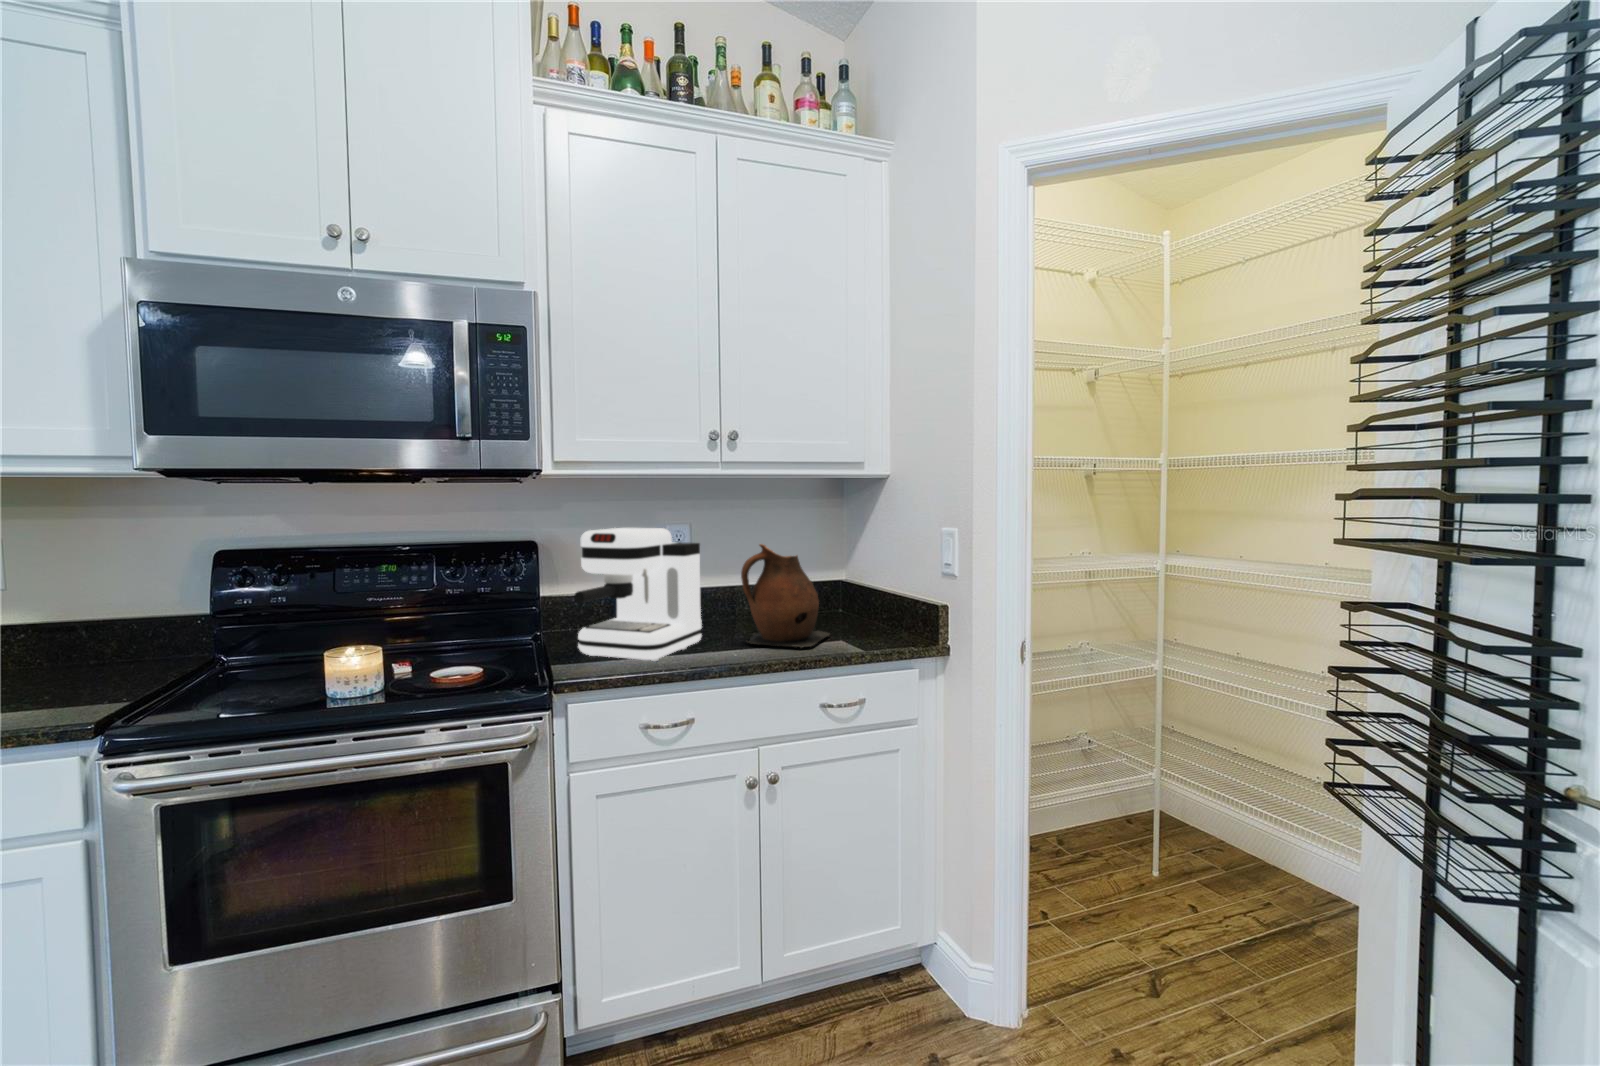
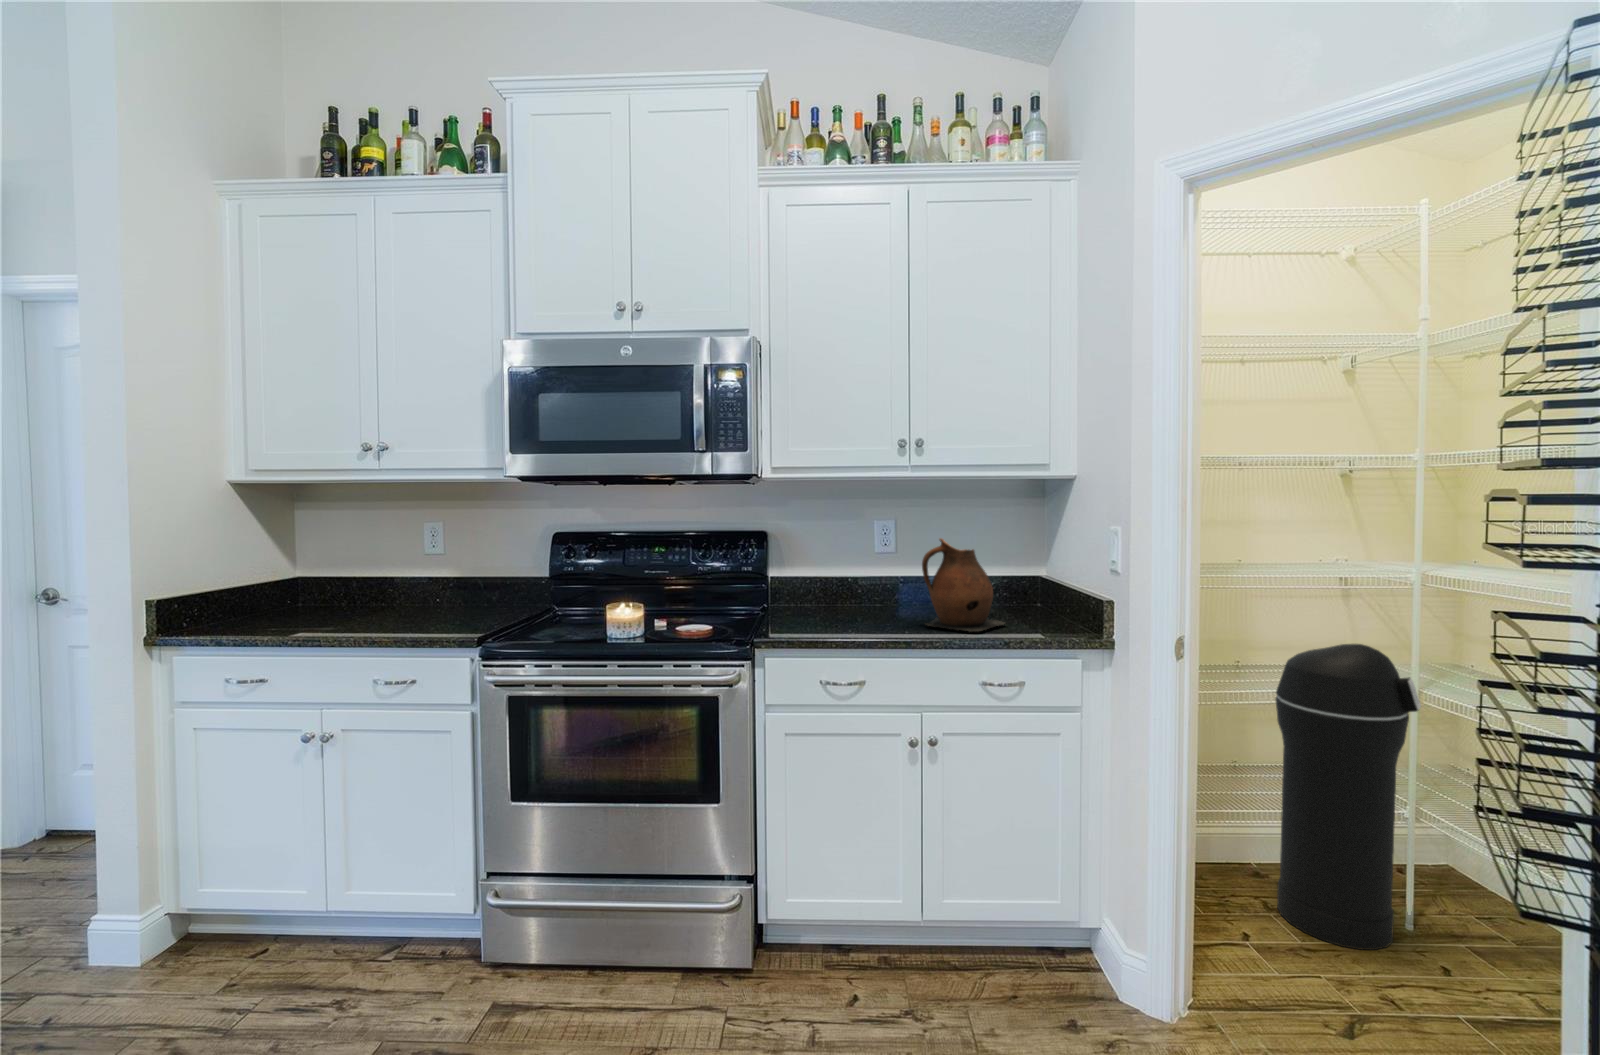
coffee maker: present [574,528,702,661] -> none [777,522,885,632]
trash can: none [1056,628,1171,904] -> present [1275,644,1421,950]

